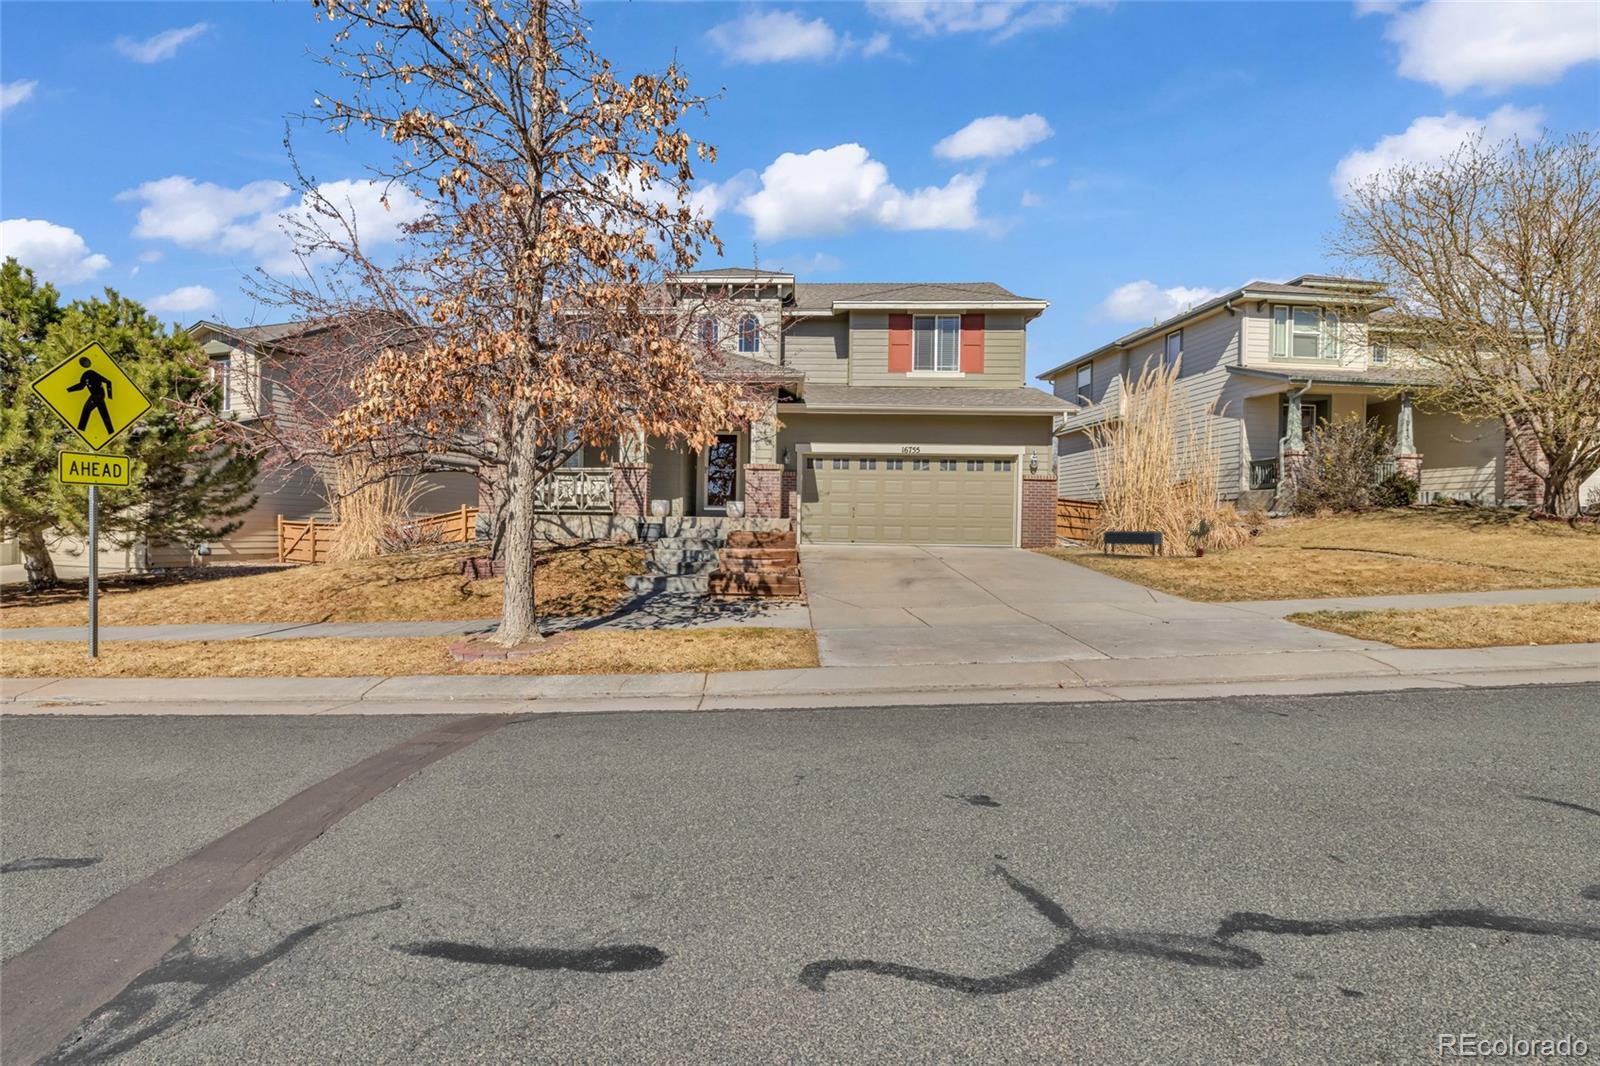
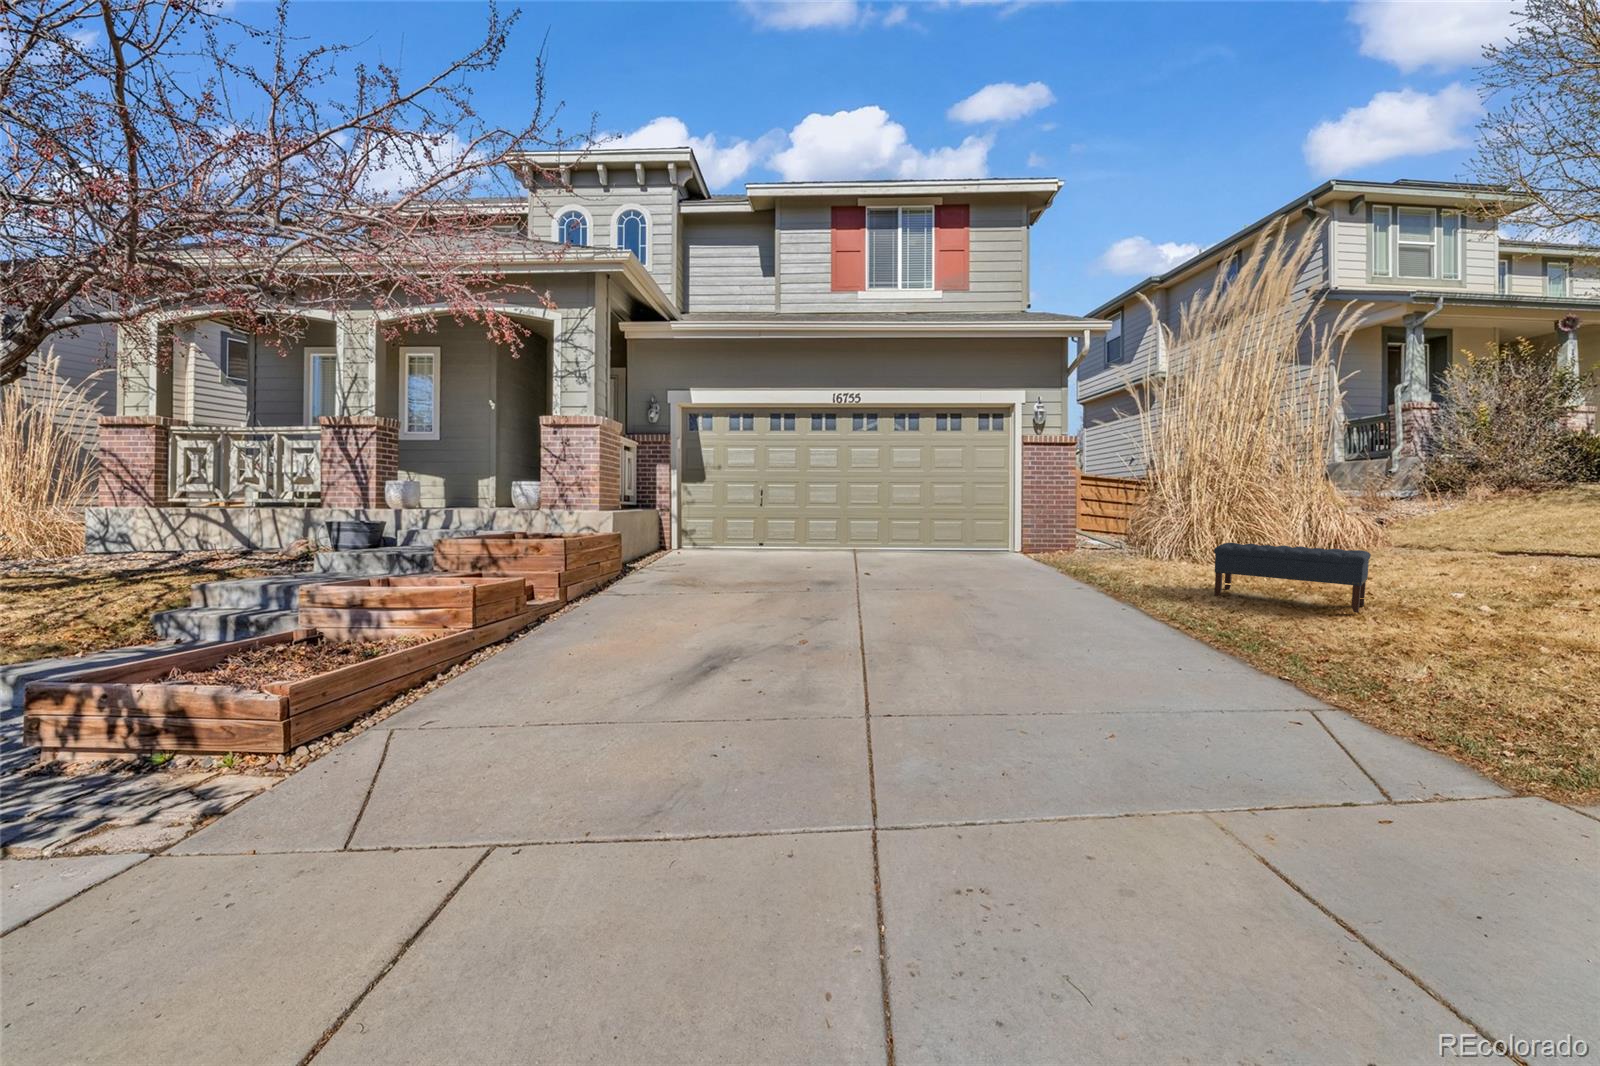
potted tree: present [1187,517,1214,557] -> none [1432,515,1520,614]

